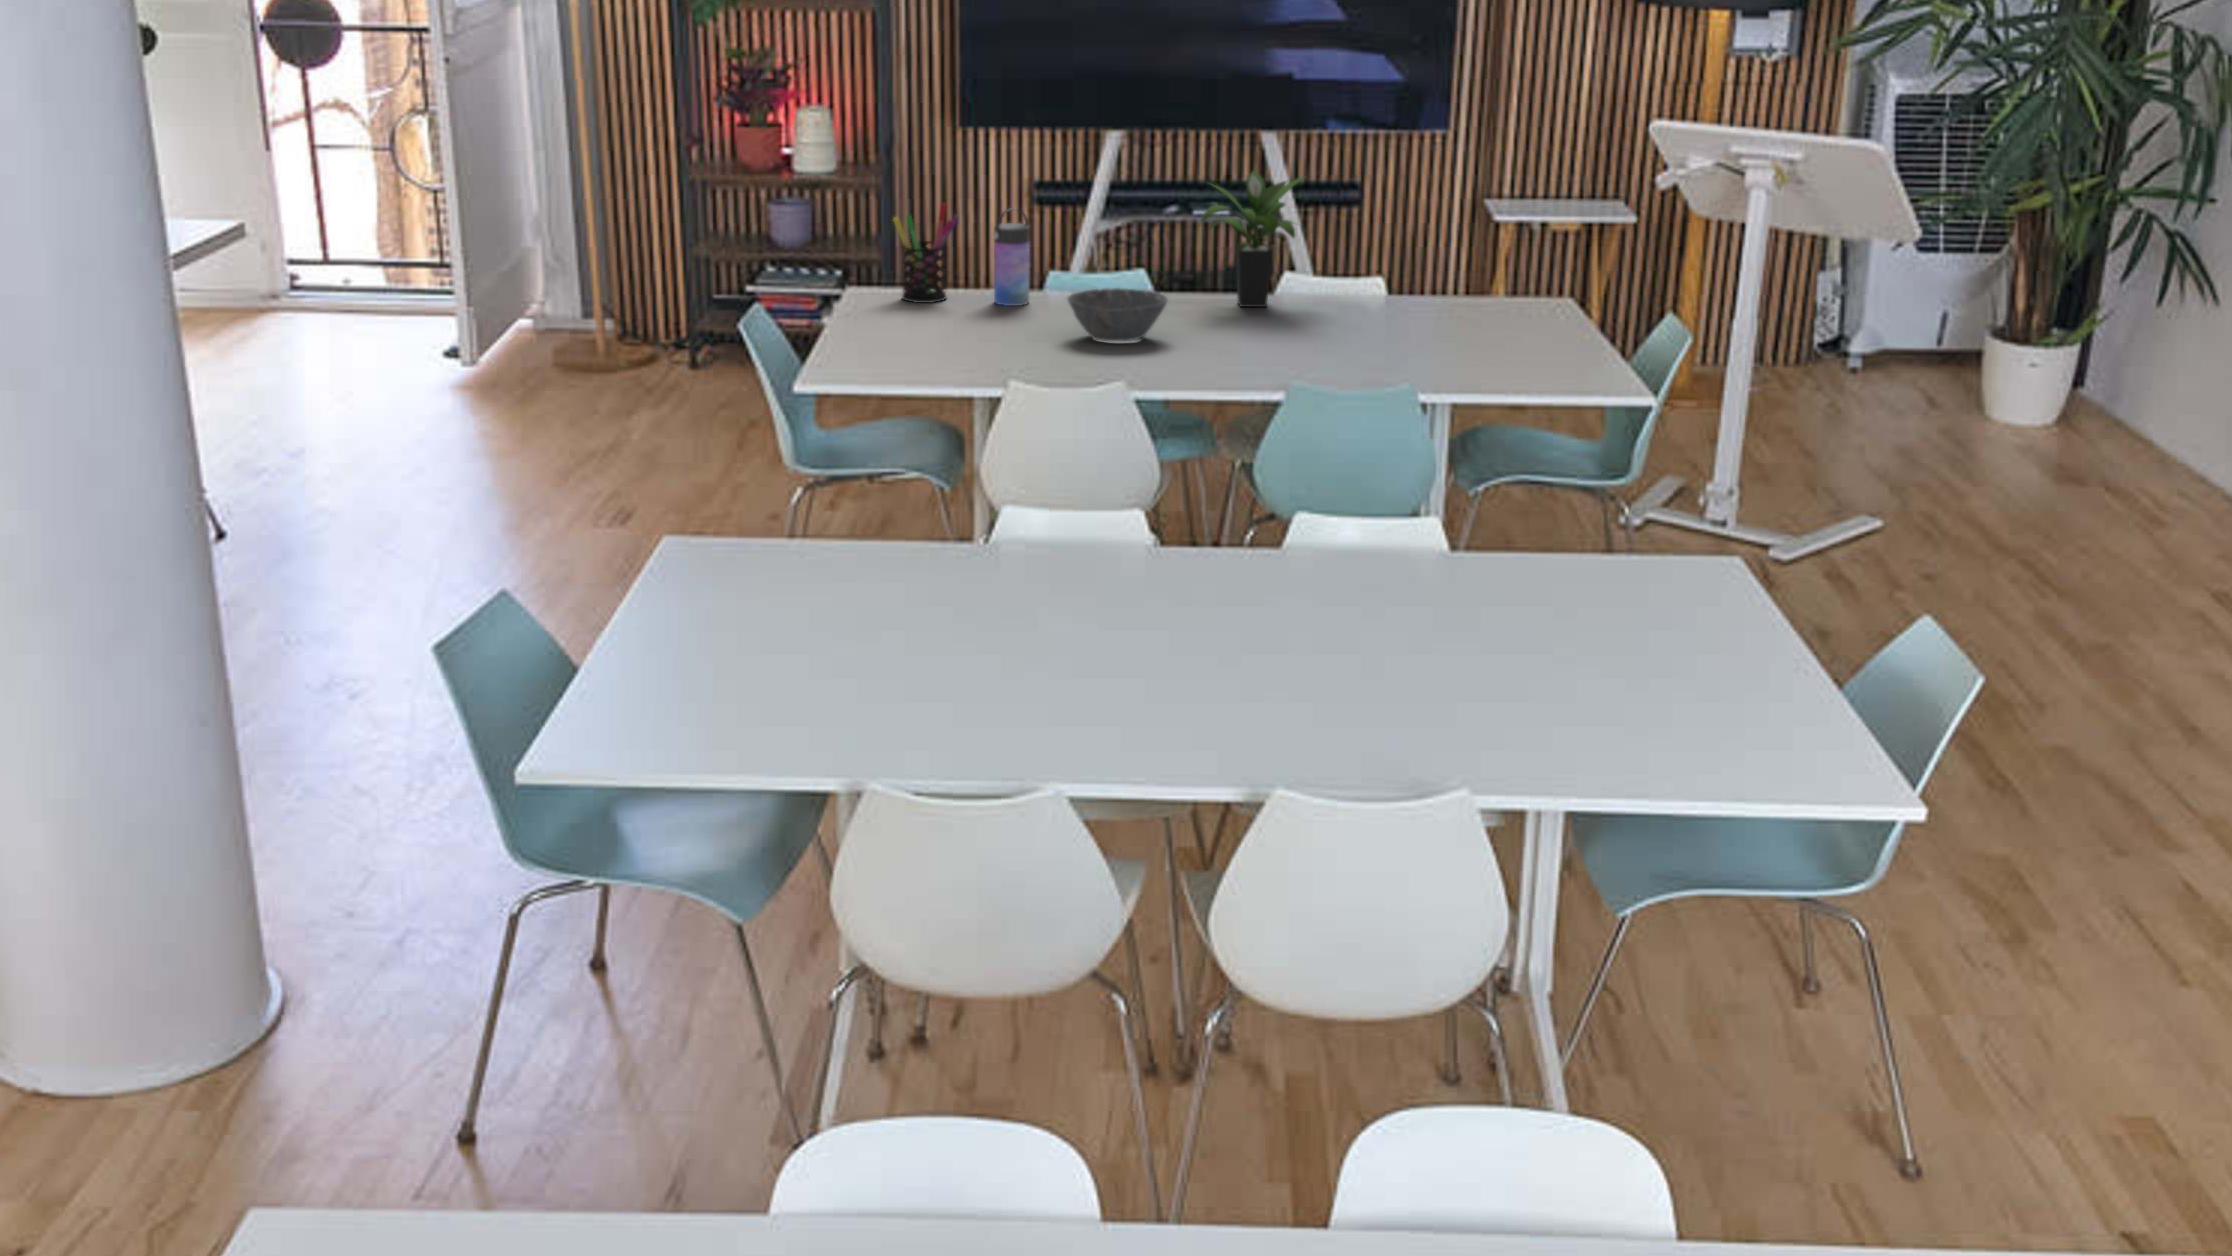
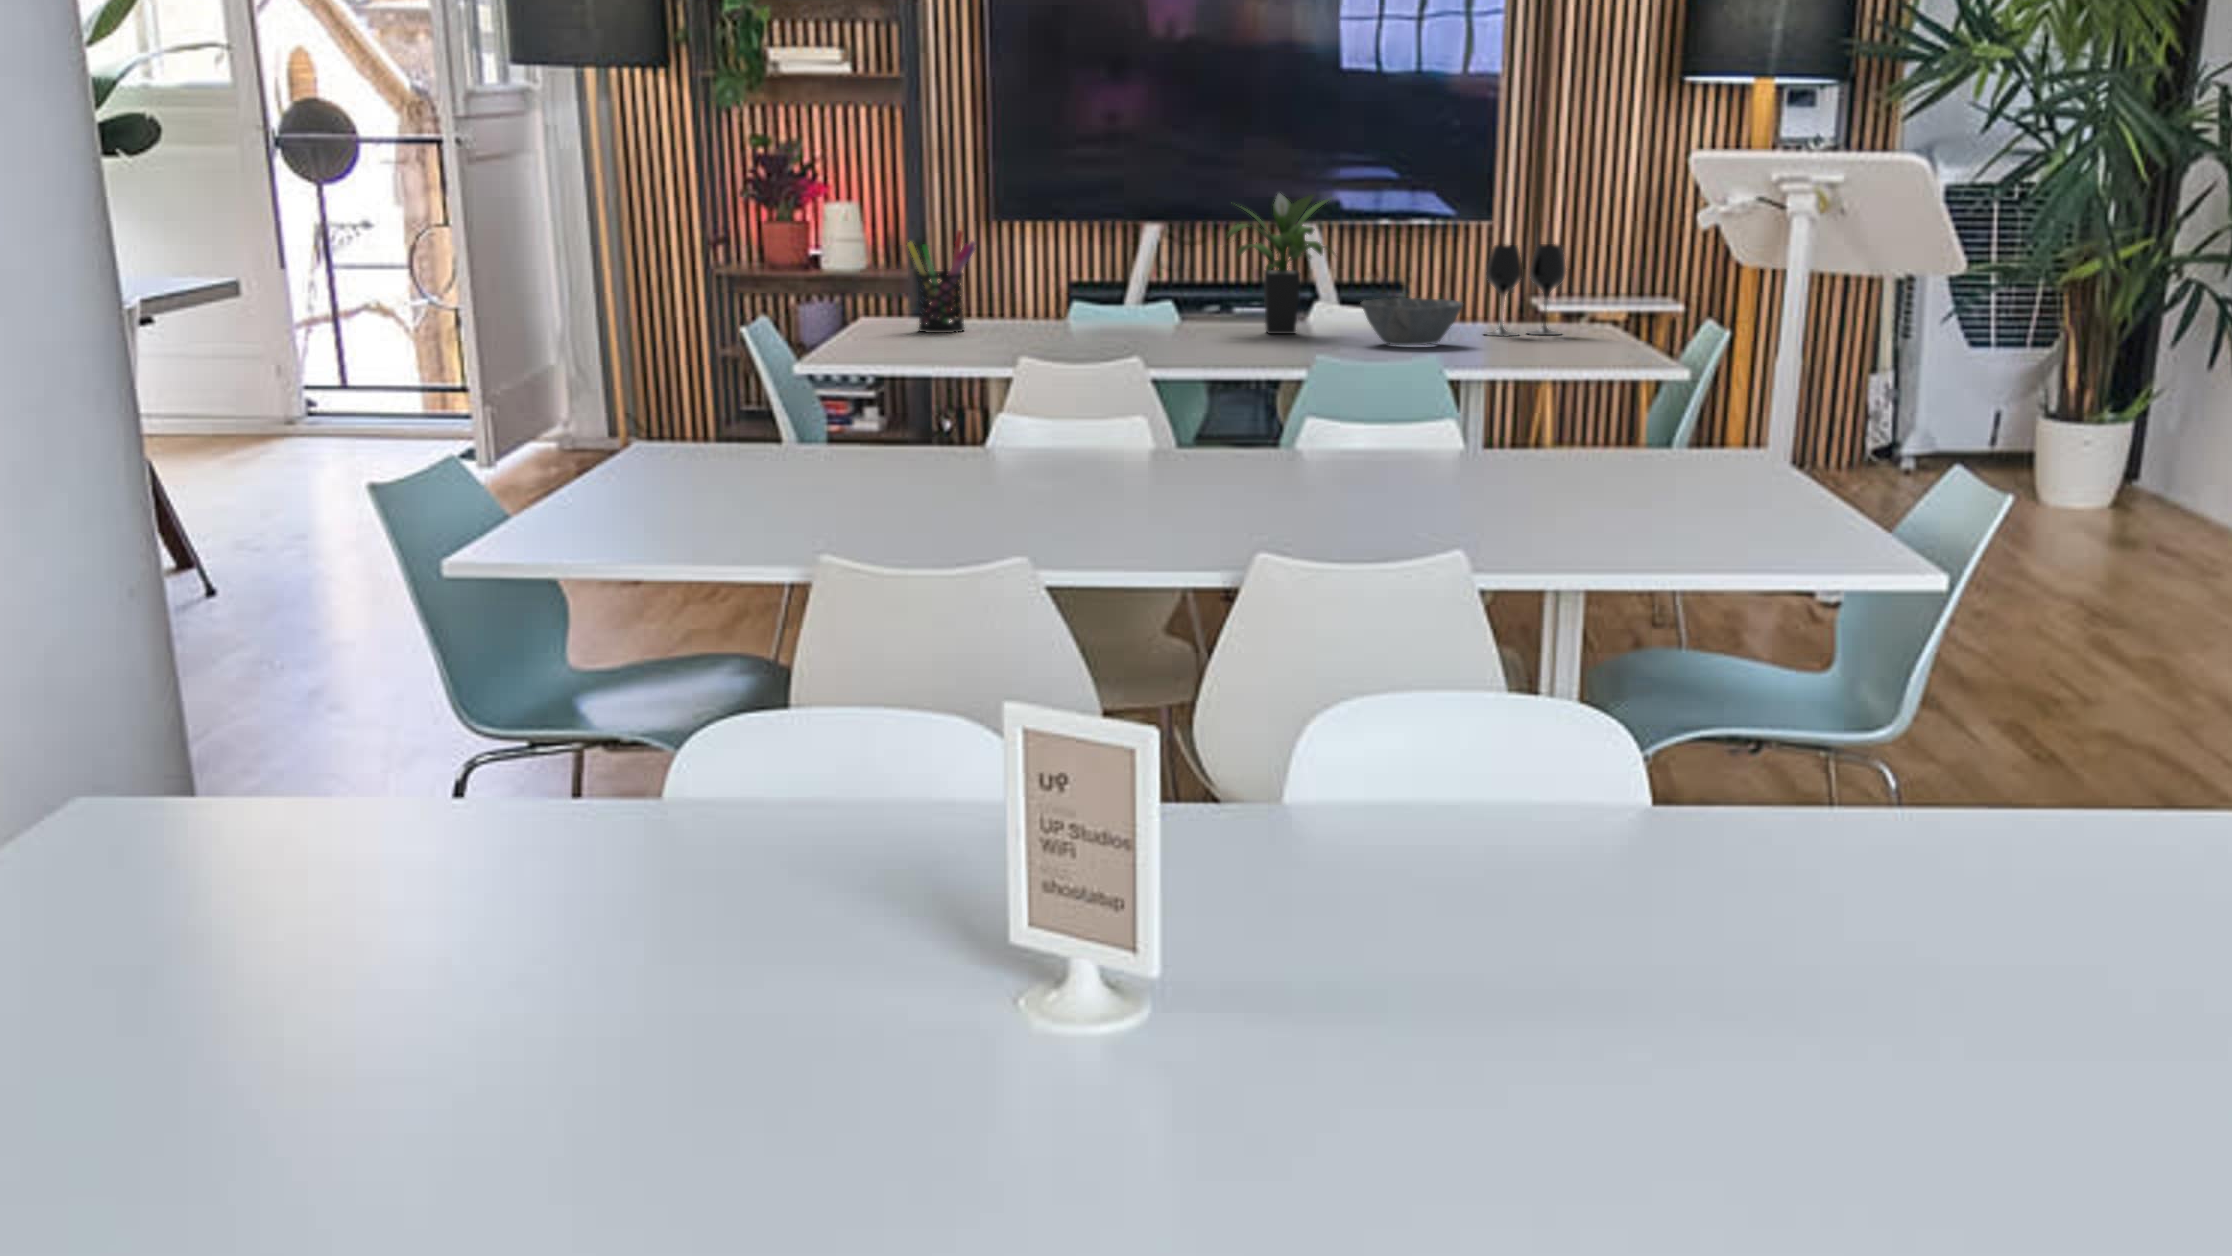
water bottle: present [994,208,1030,306] -> none [1011,231,1050,334]
wine glass: none [1448,223,1529,313] -> present [1486,244,1566,337]
bowl: present [1068,288,1168,341] -> present [1361,298,1463,345]

